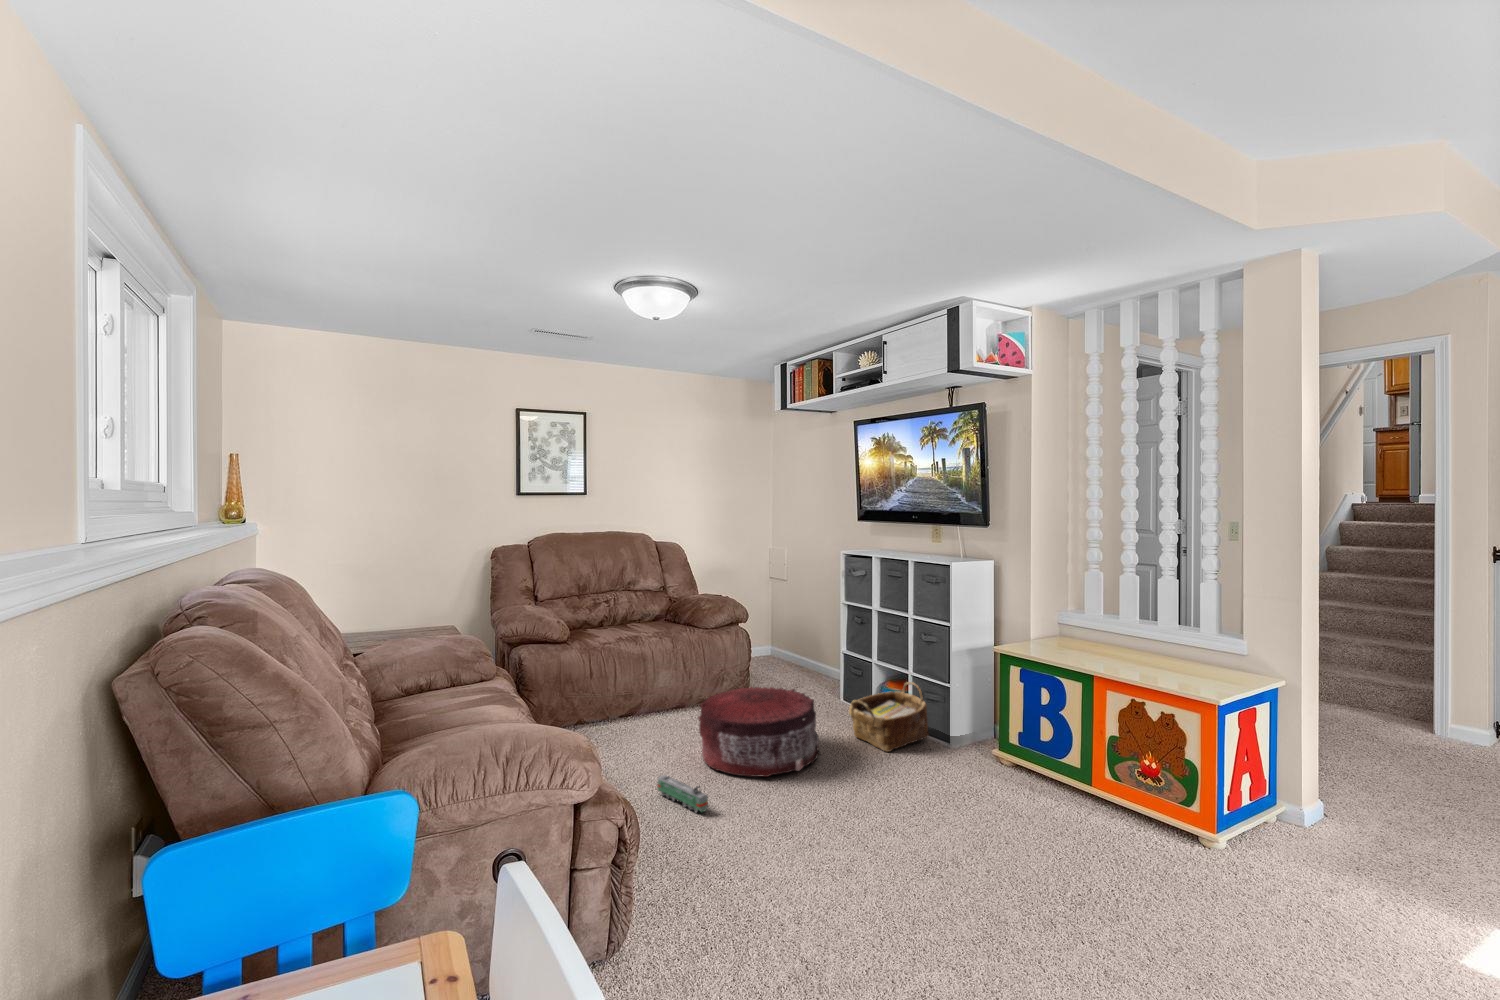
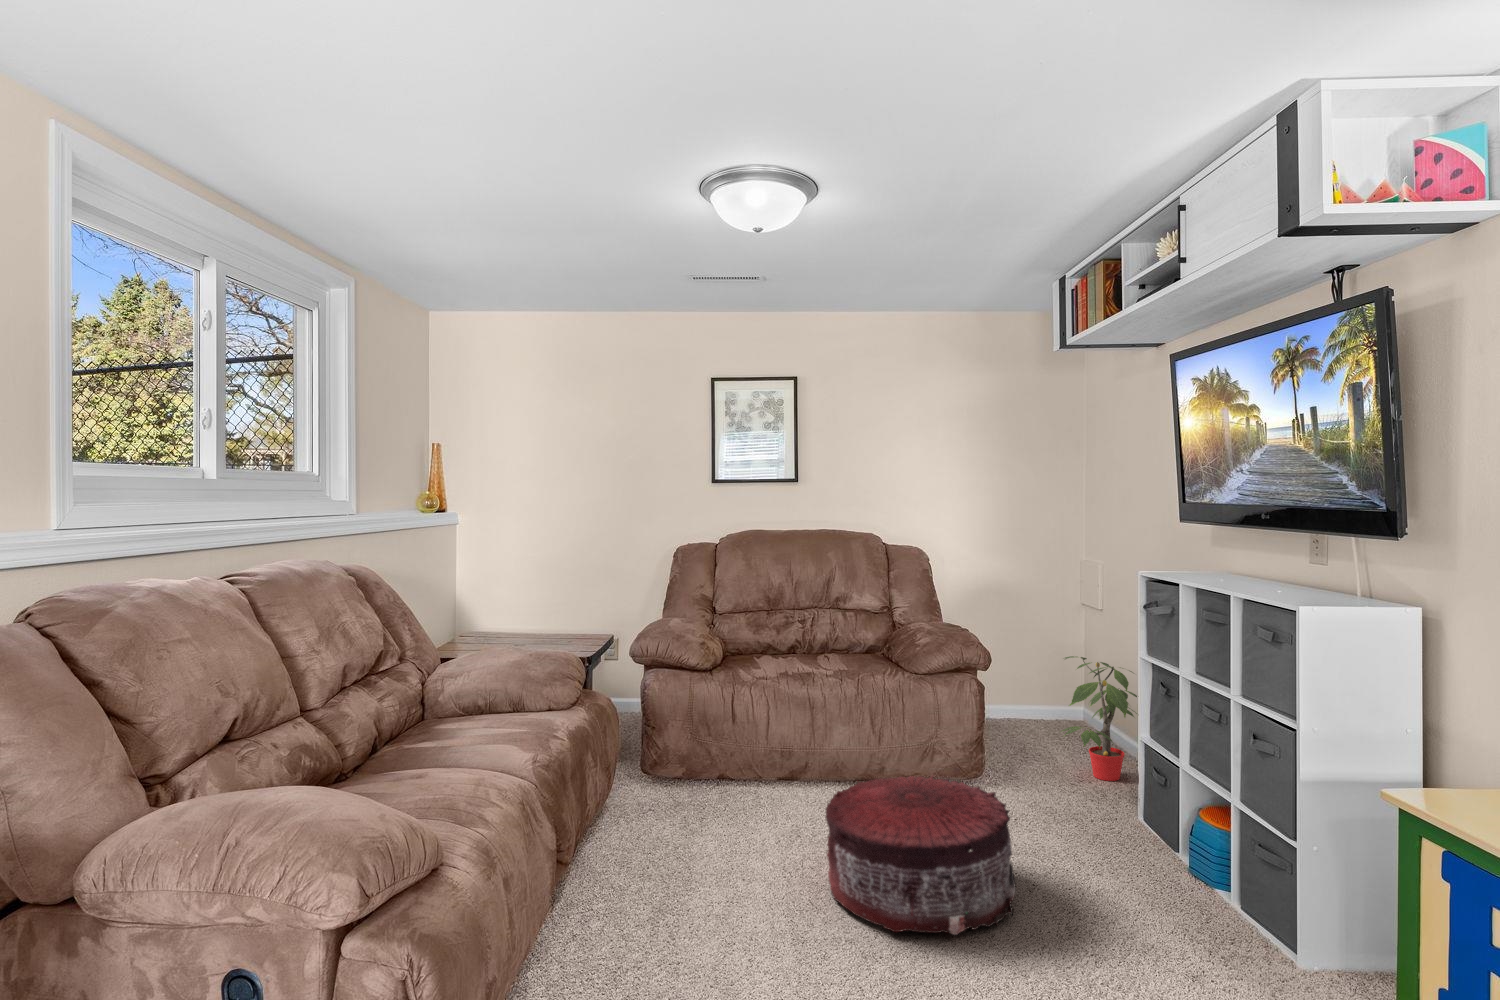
potted plant: none [780,609,833,685] -> present [1062,656,1137,781]
woven basket: present [849,682,929,752] -> none [1091,815,1249,937]
toy train: present [657,775,708,813] -> none [726,892,765,969]

